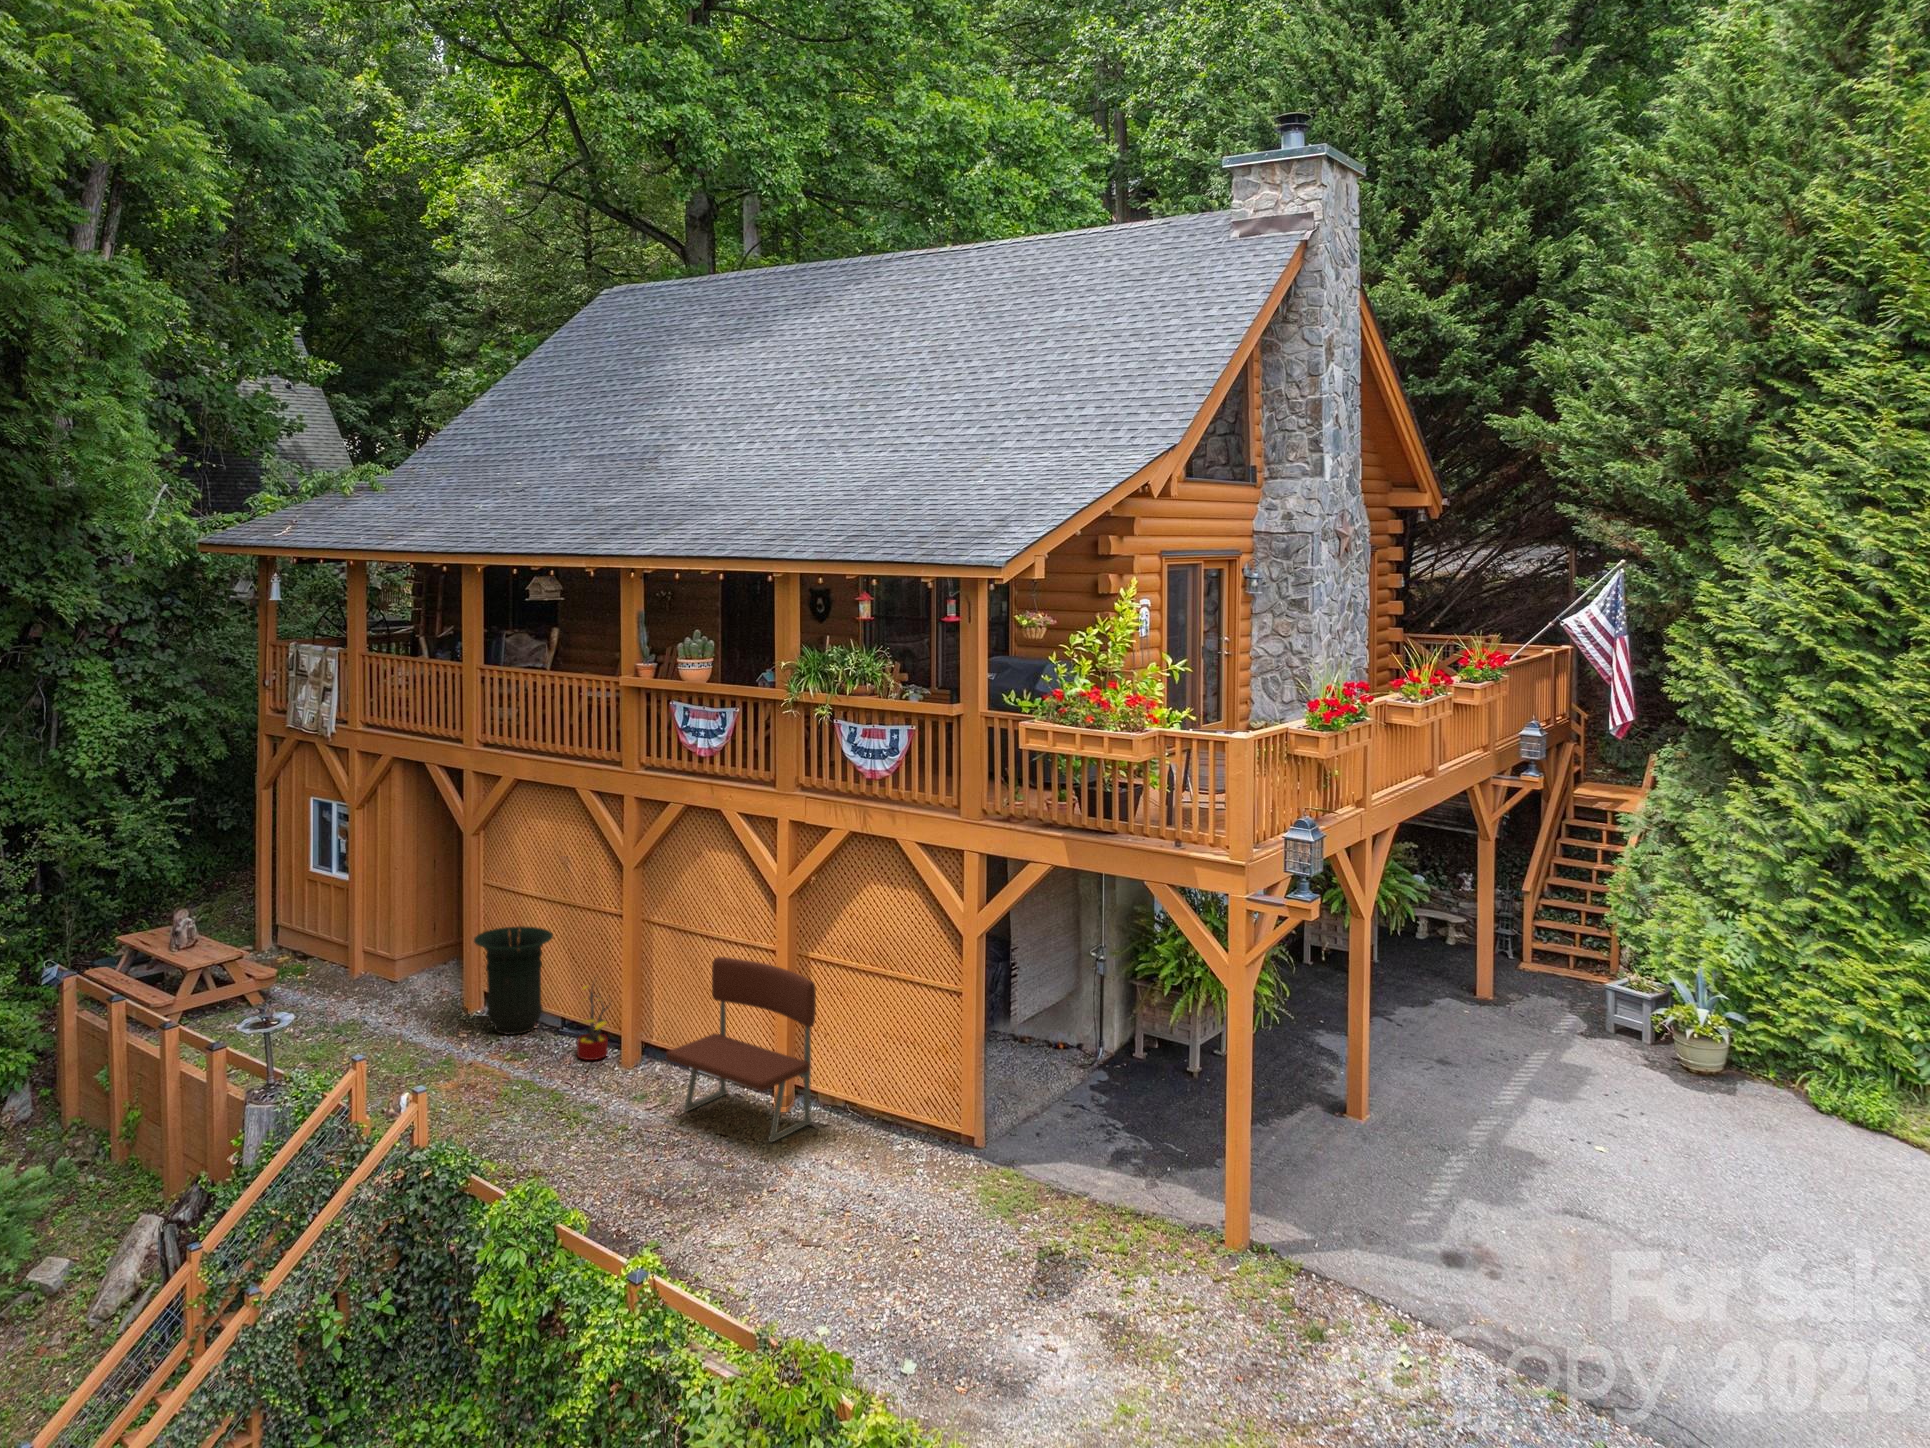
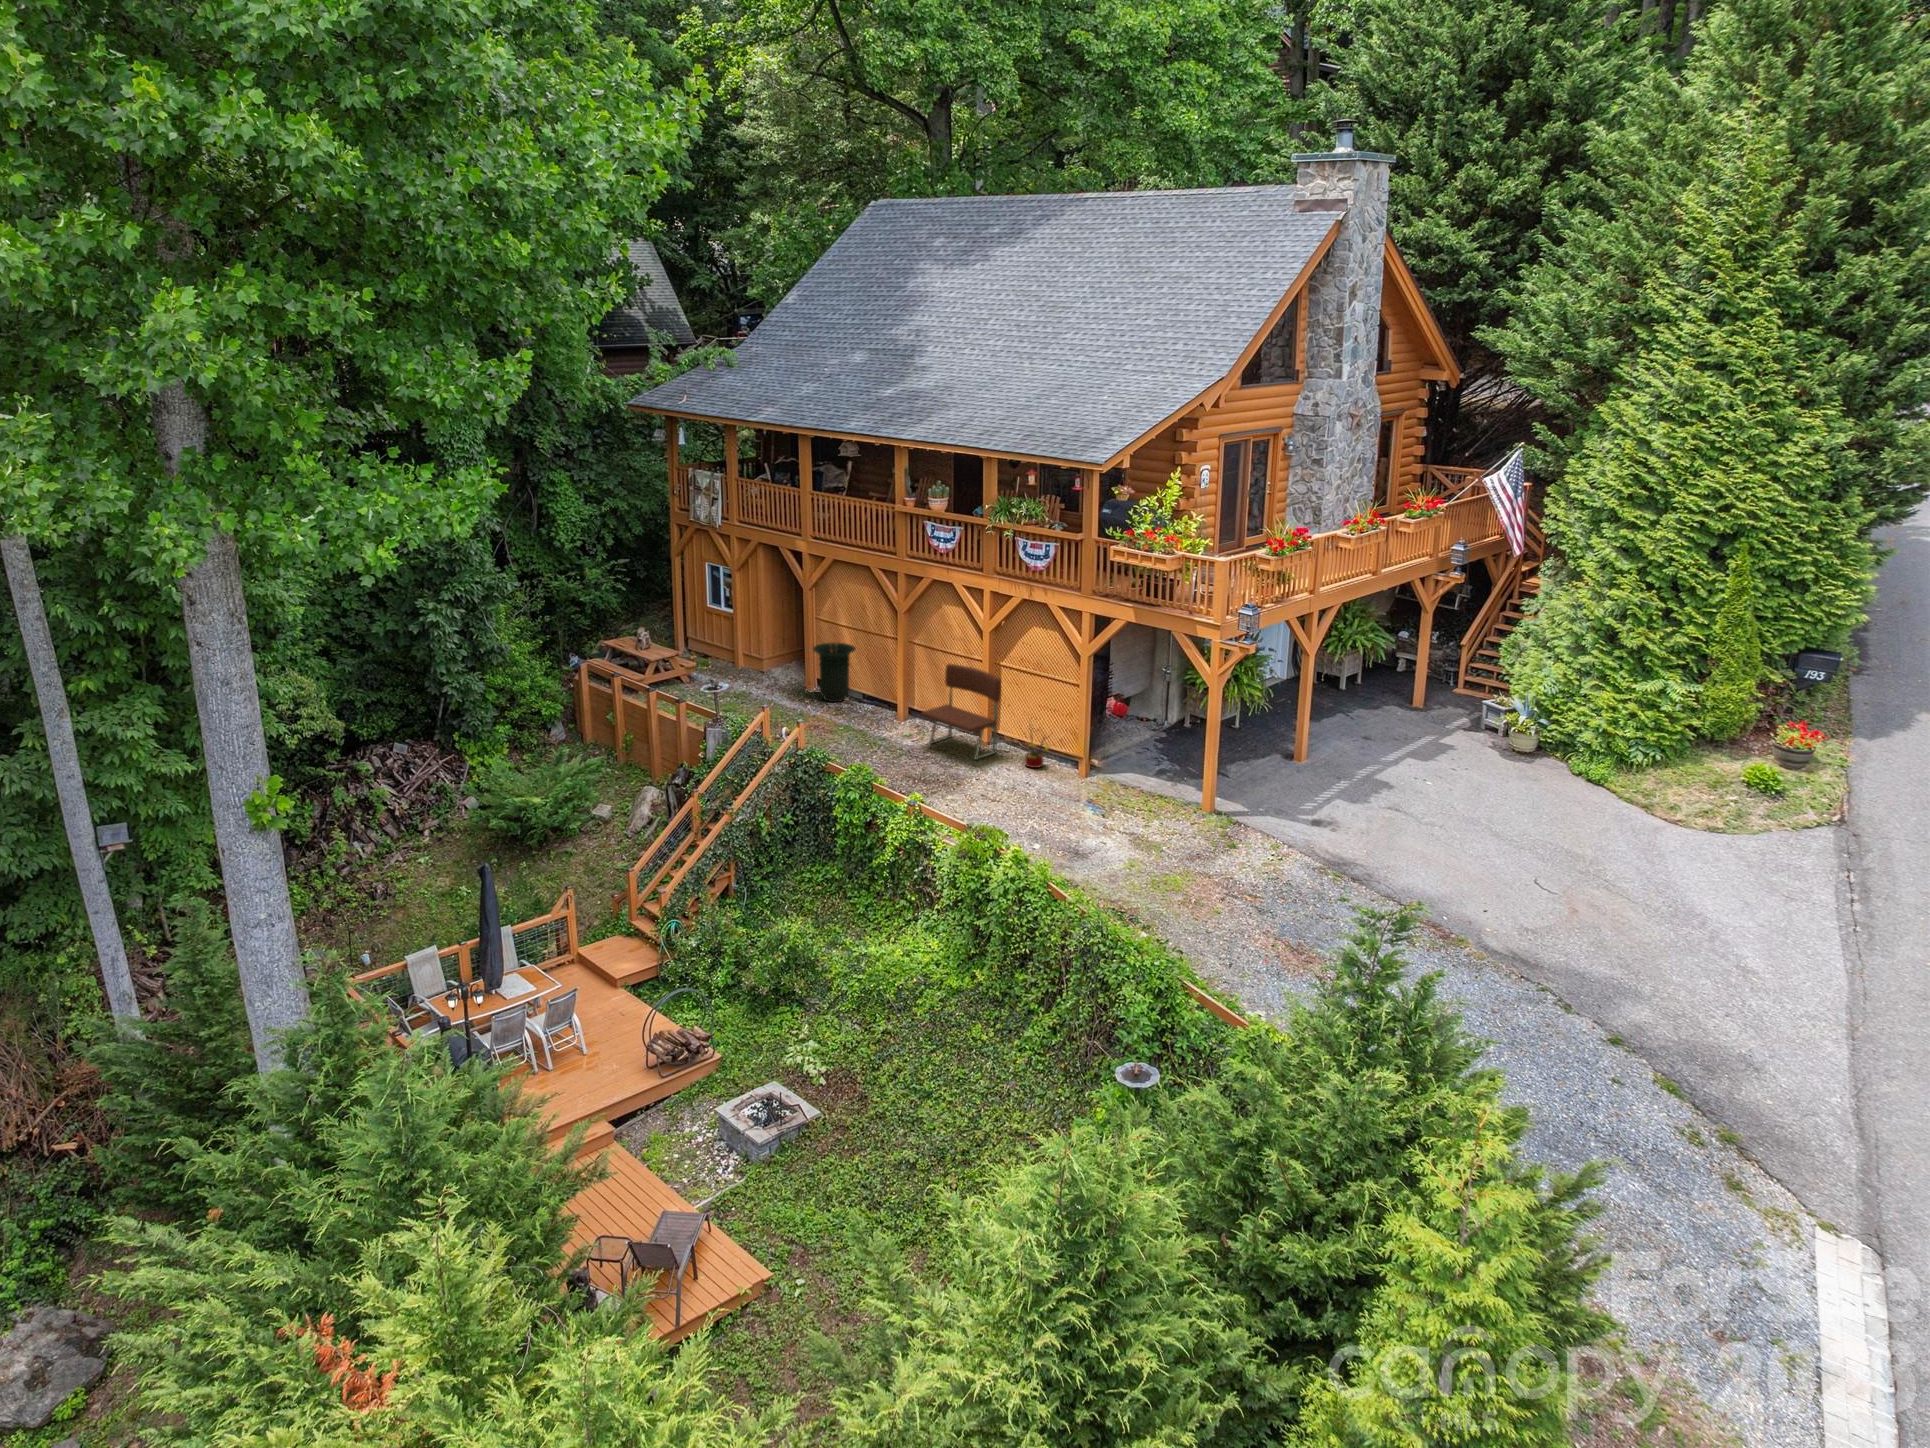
decorative plant: present [577,985,609,1060] -> present [1025,724,1052,768]

